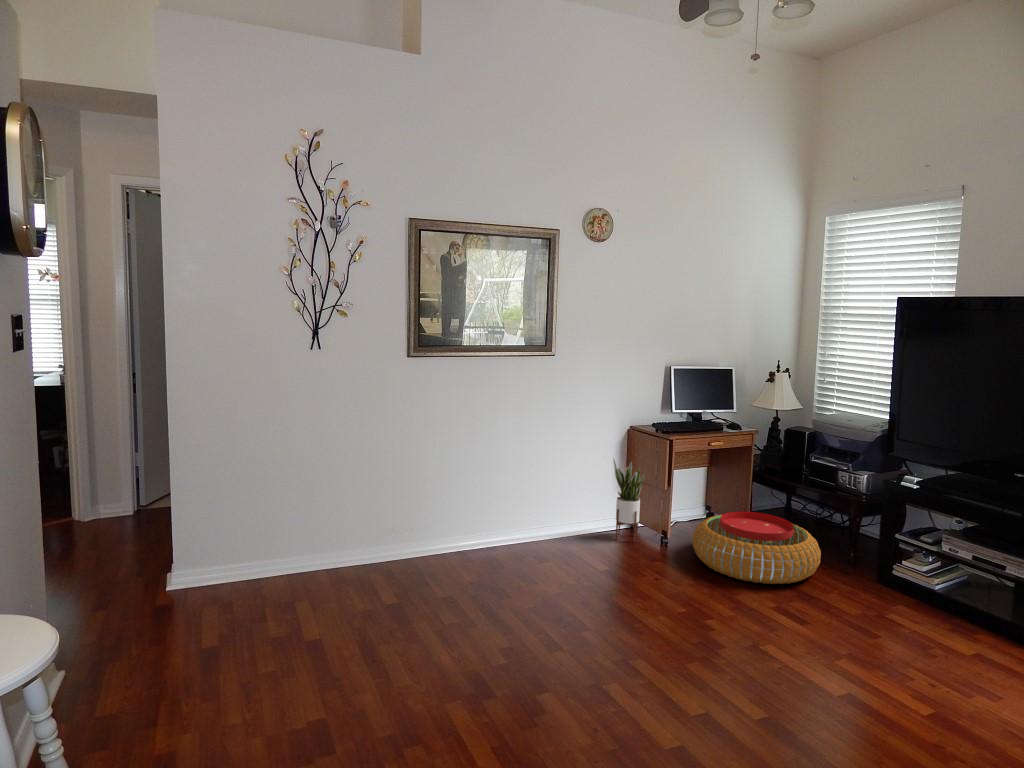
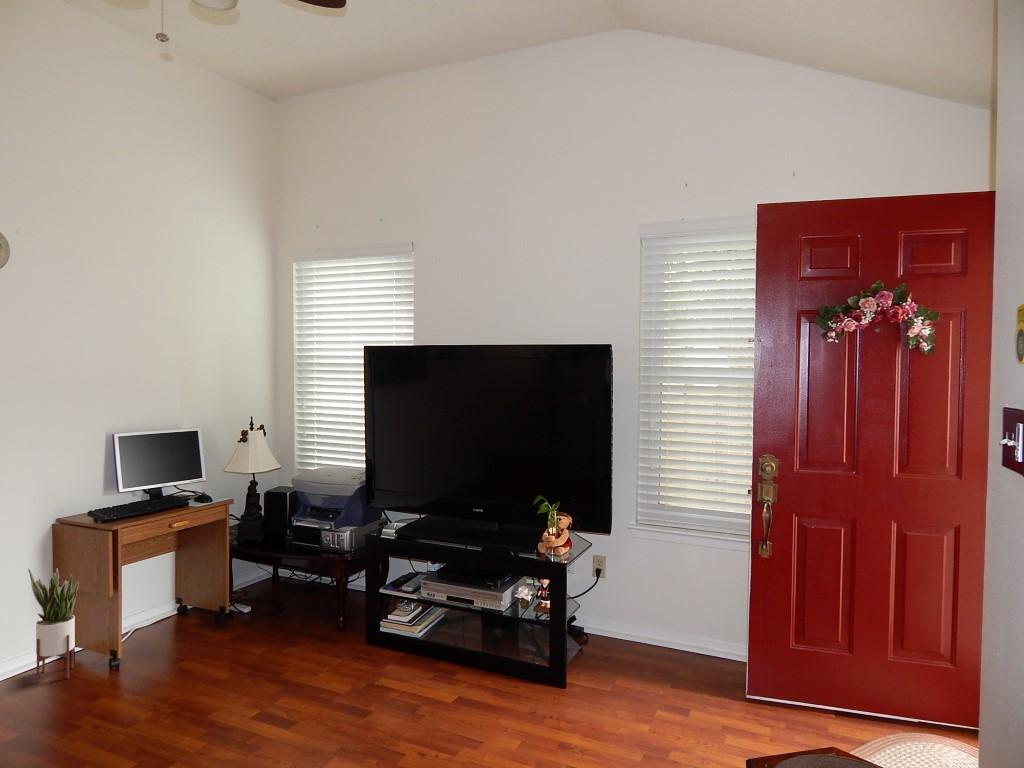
pouf: present [693,511,821,584] -> none [154,597,310,690]

